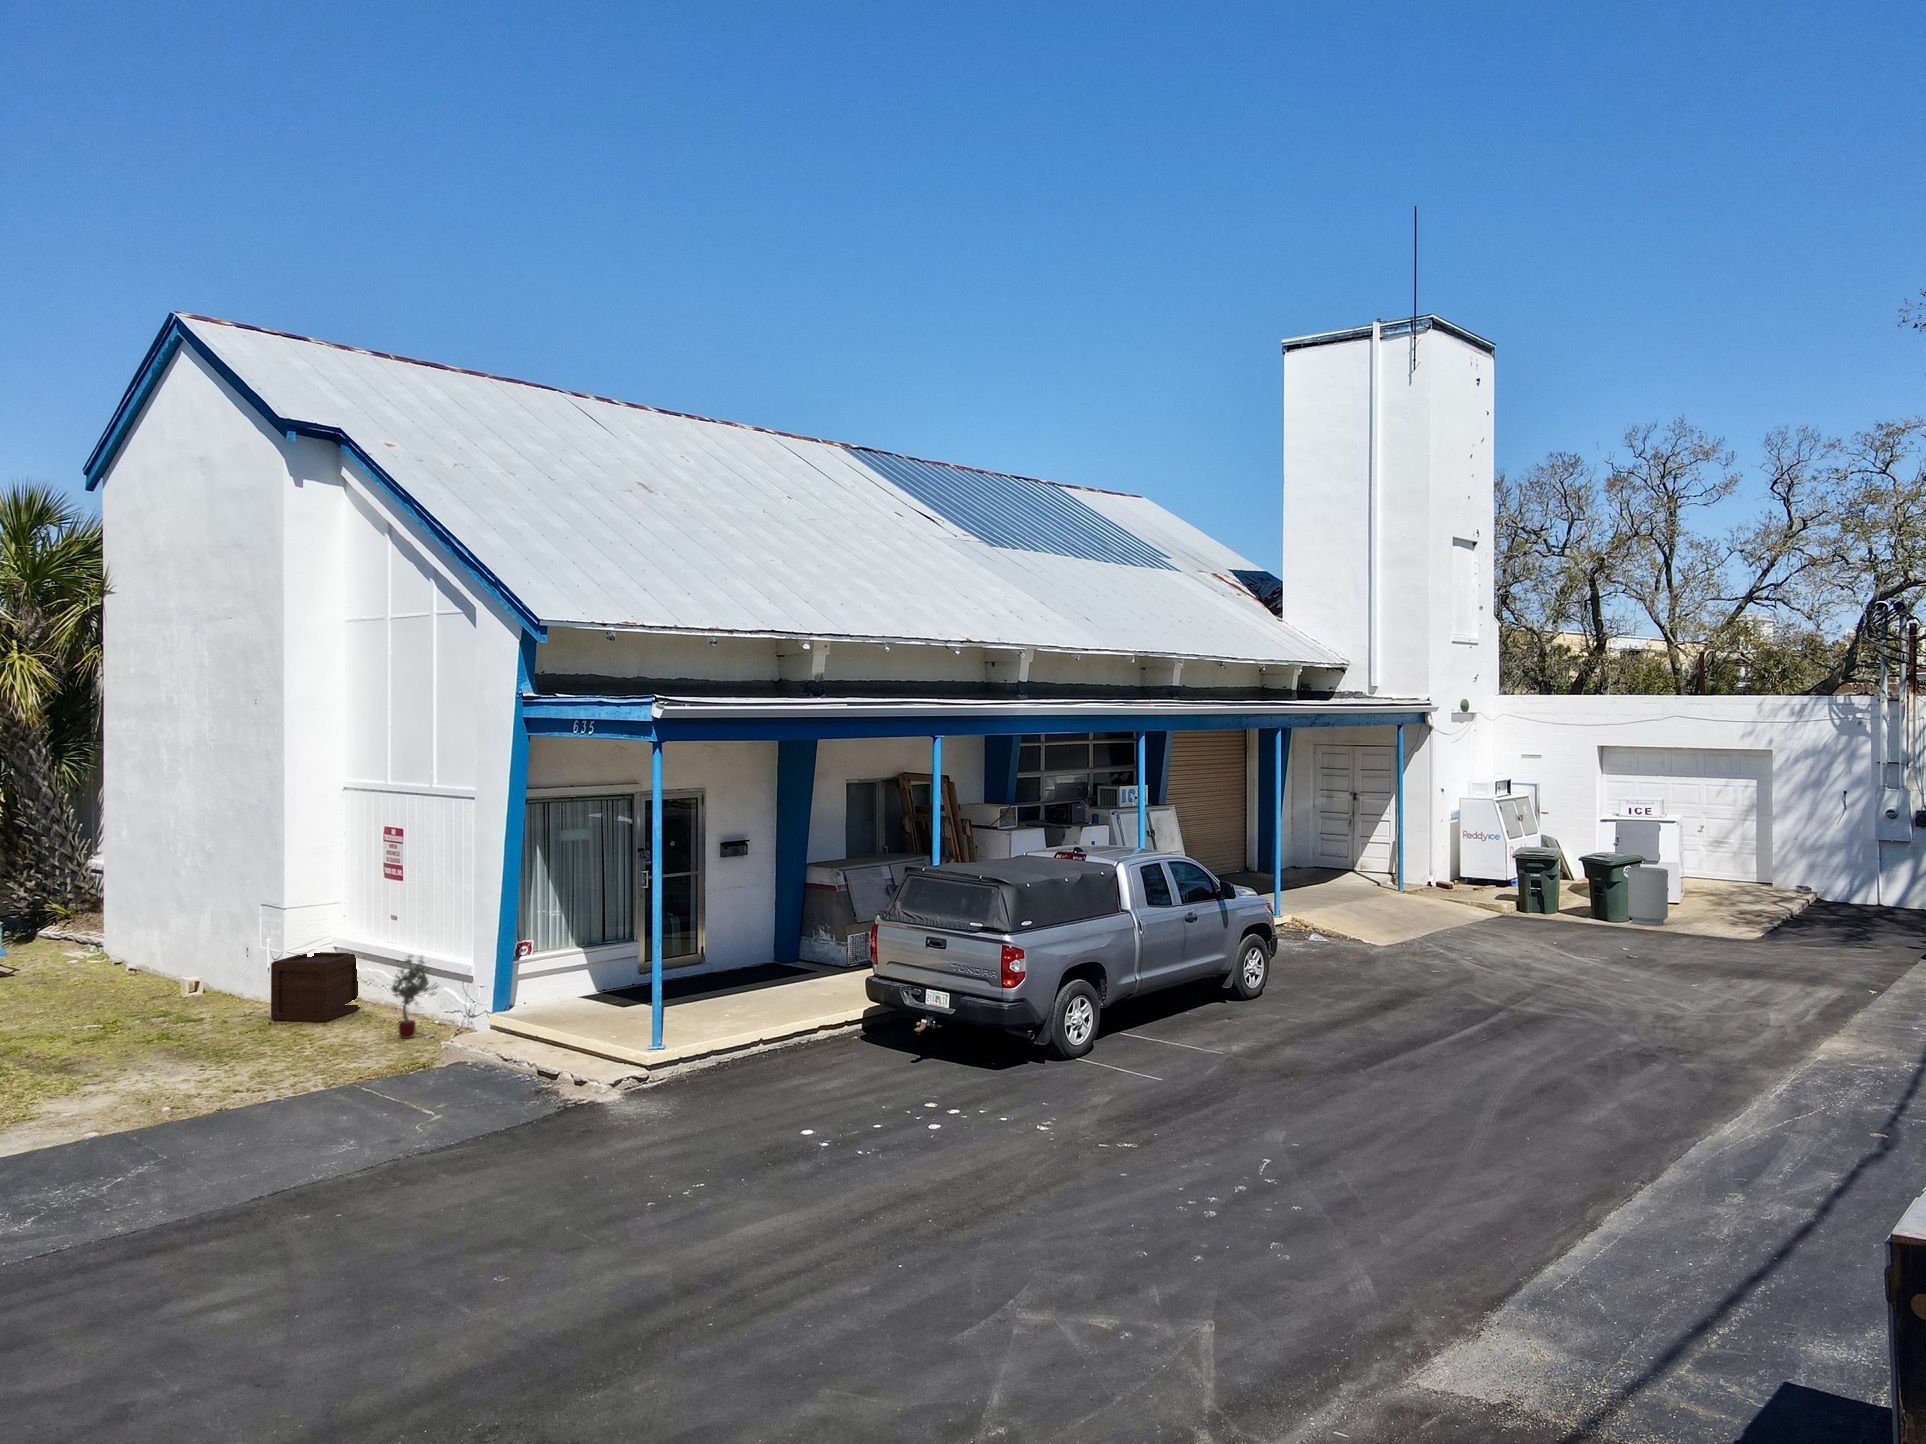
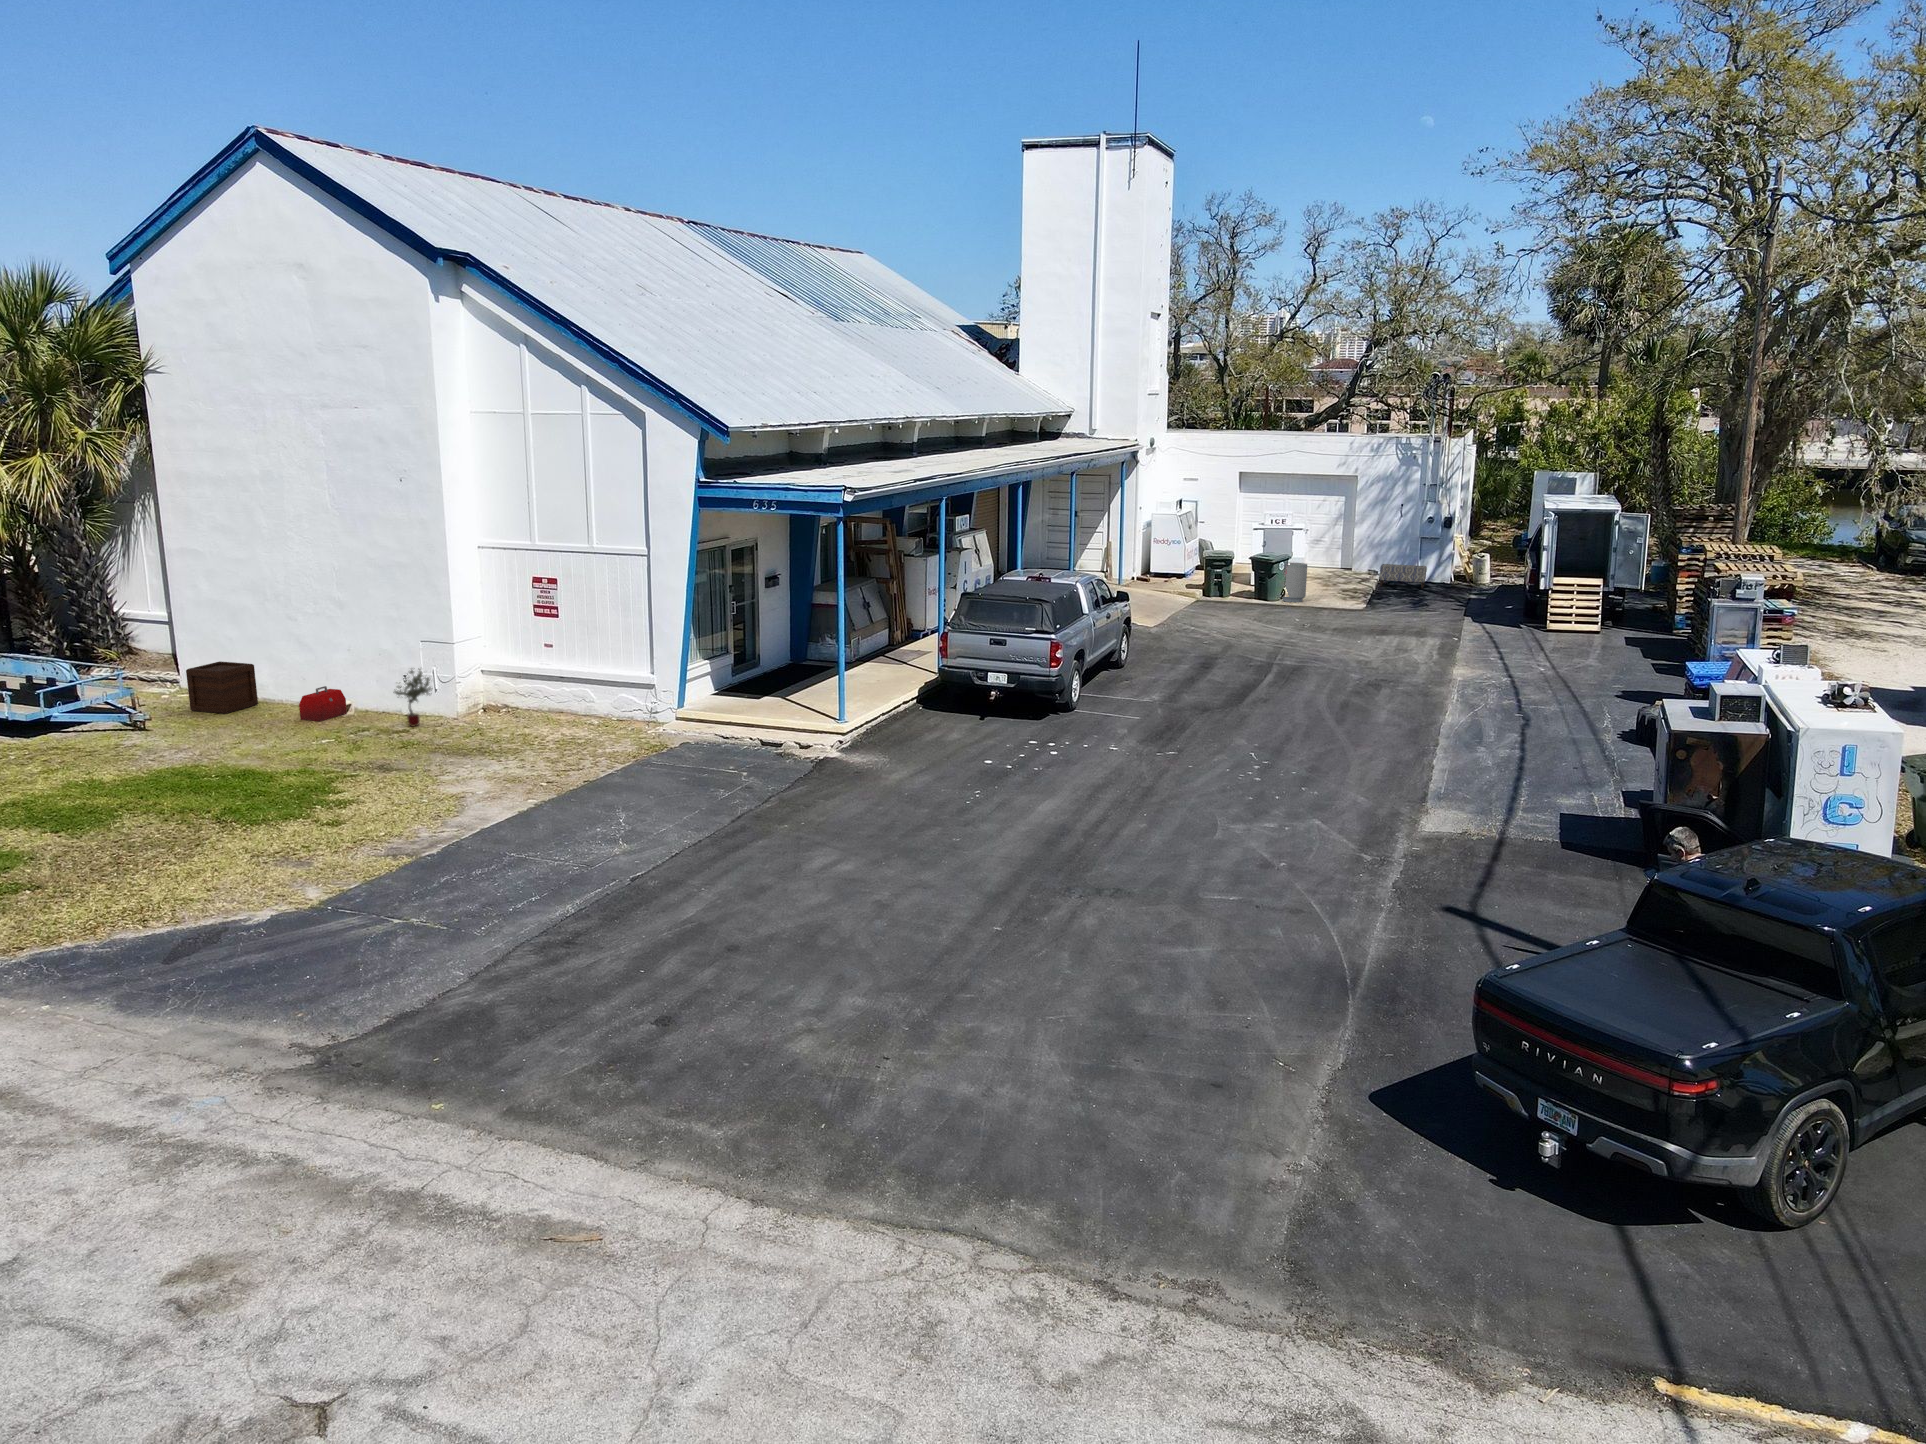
bench: none [1813,878,1892,916] -> present [1380,564,1427,589]
wooden crate: present [271,952,360,1022] -> present [186,661,258,714]
toolbox: none [135,955,196,998] -> present [299,686,347,721]
potted tree: present [391,955,437,1038] -> present [395,669,431,726]

